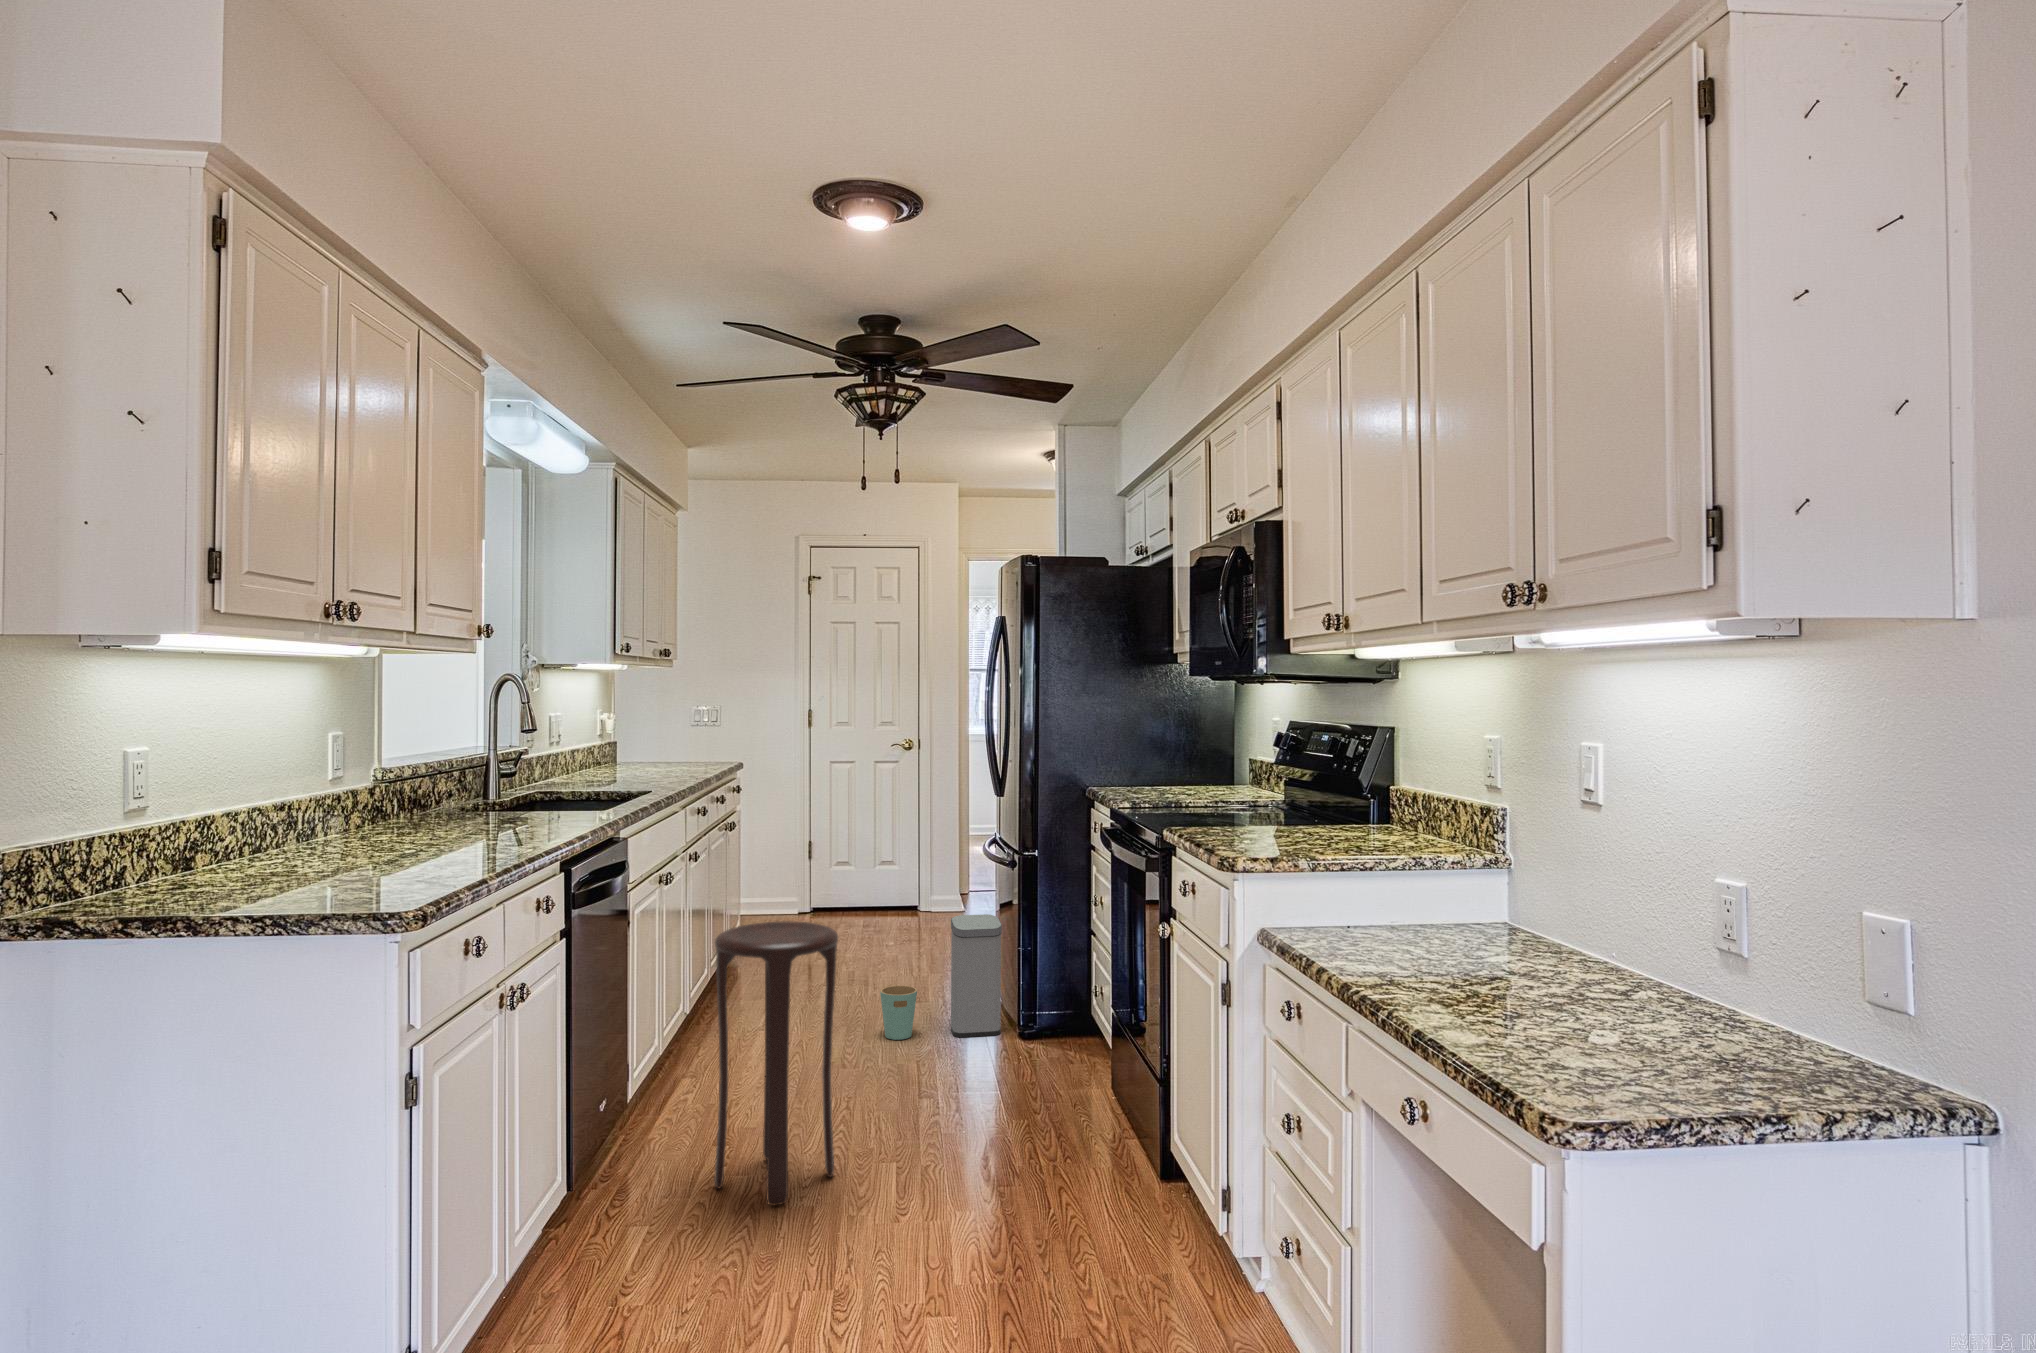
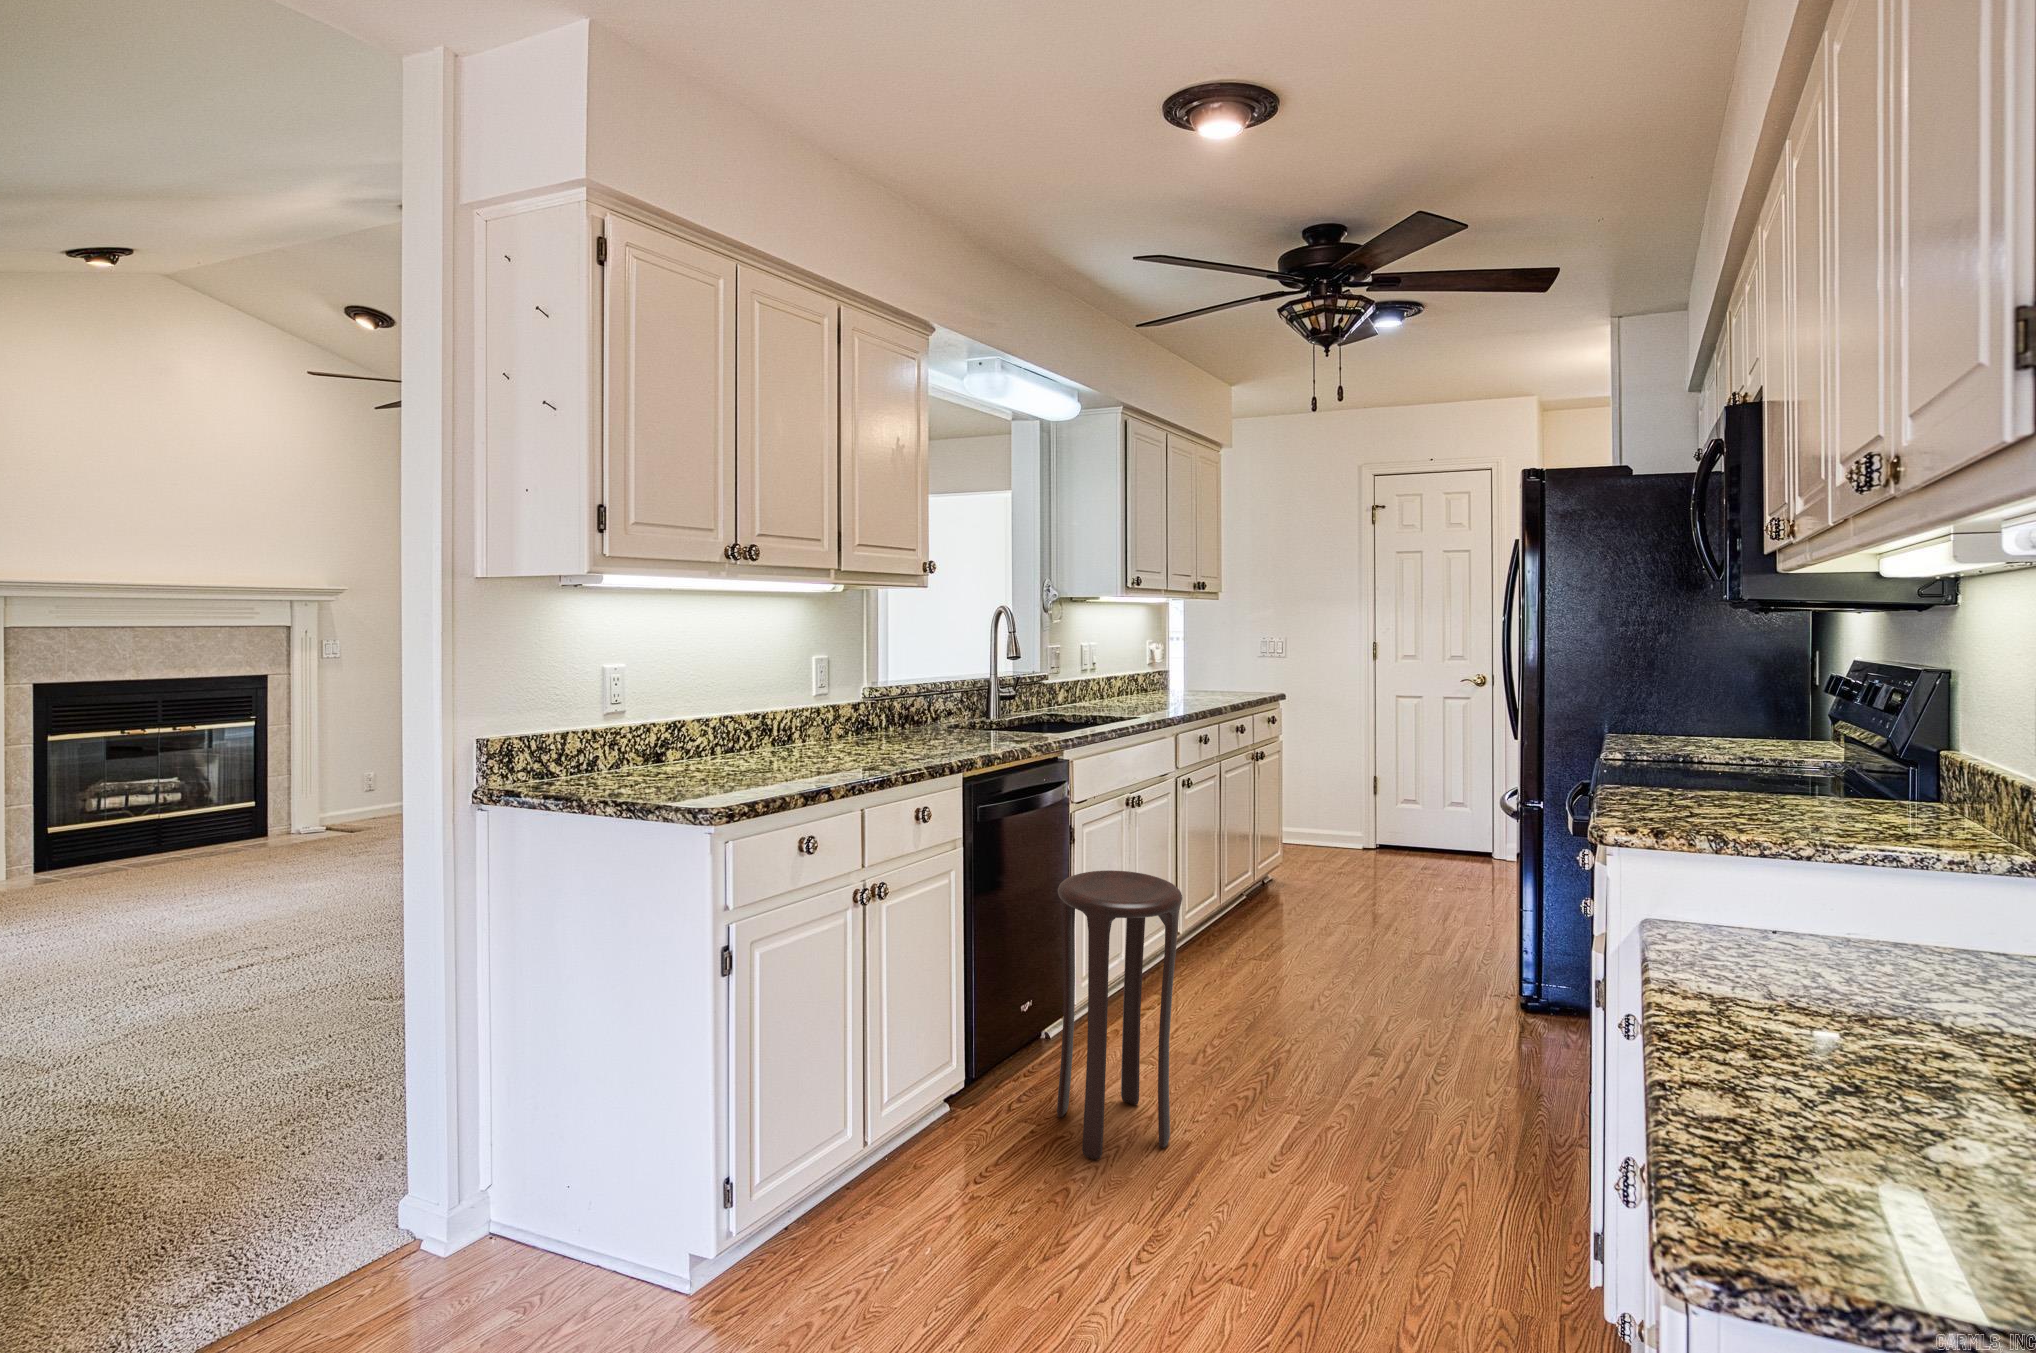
trash can: present [880,914,1002,1040] -> none [1340,892,1489,1036]

